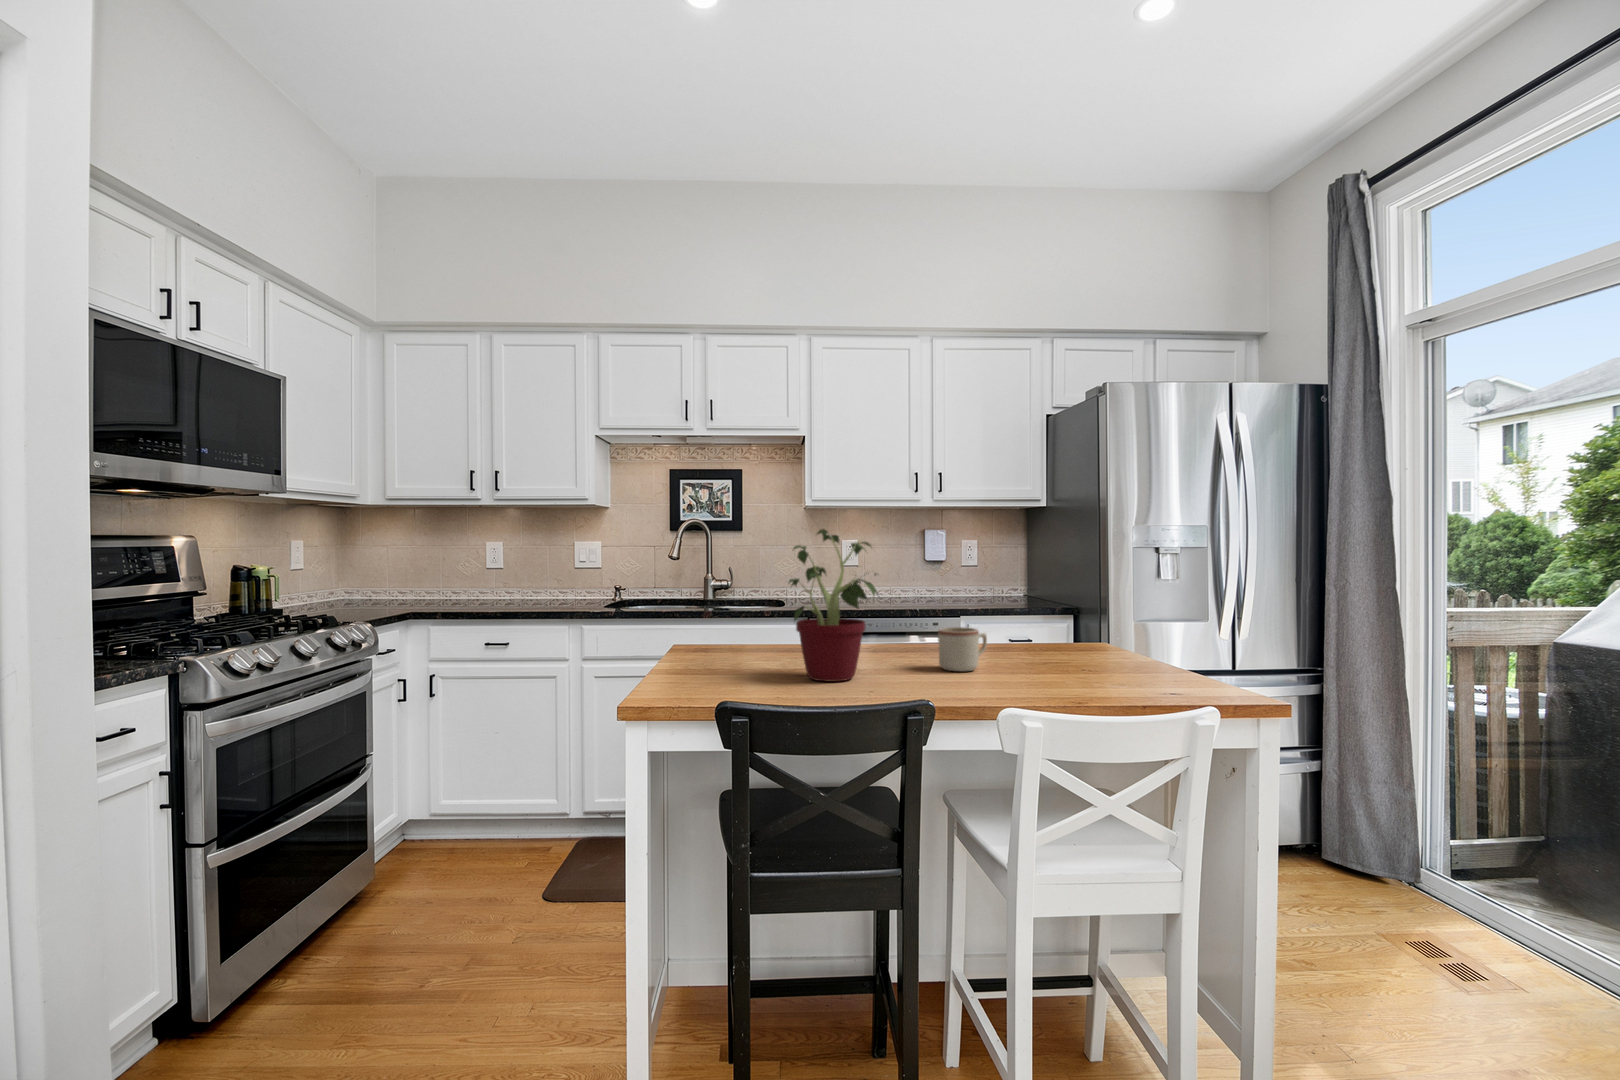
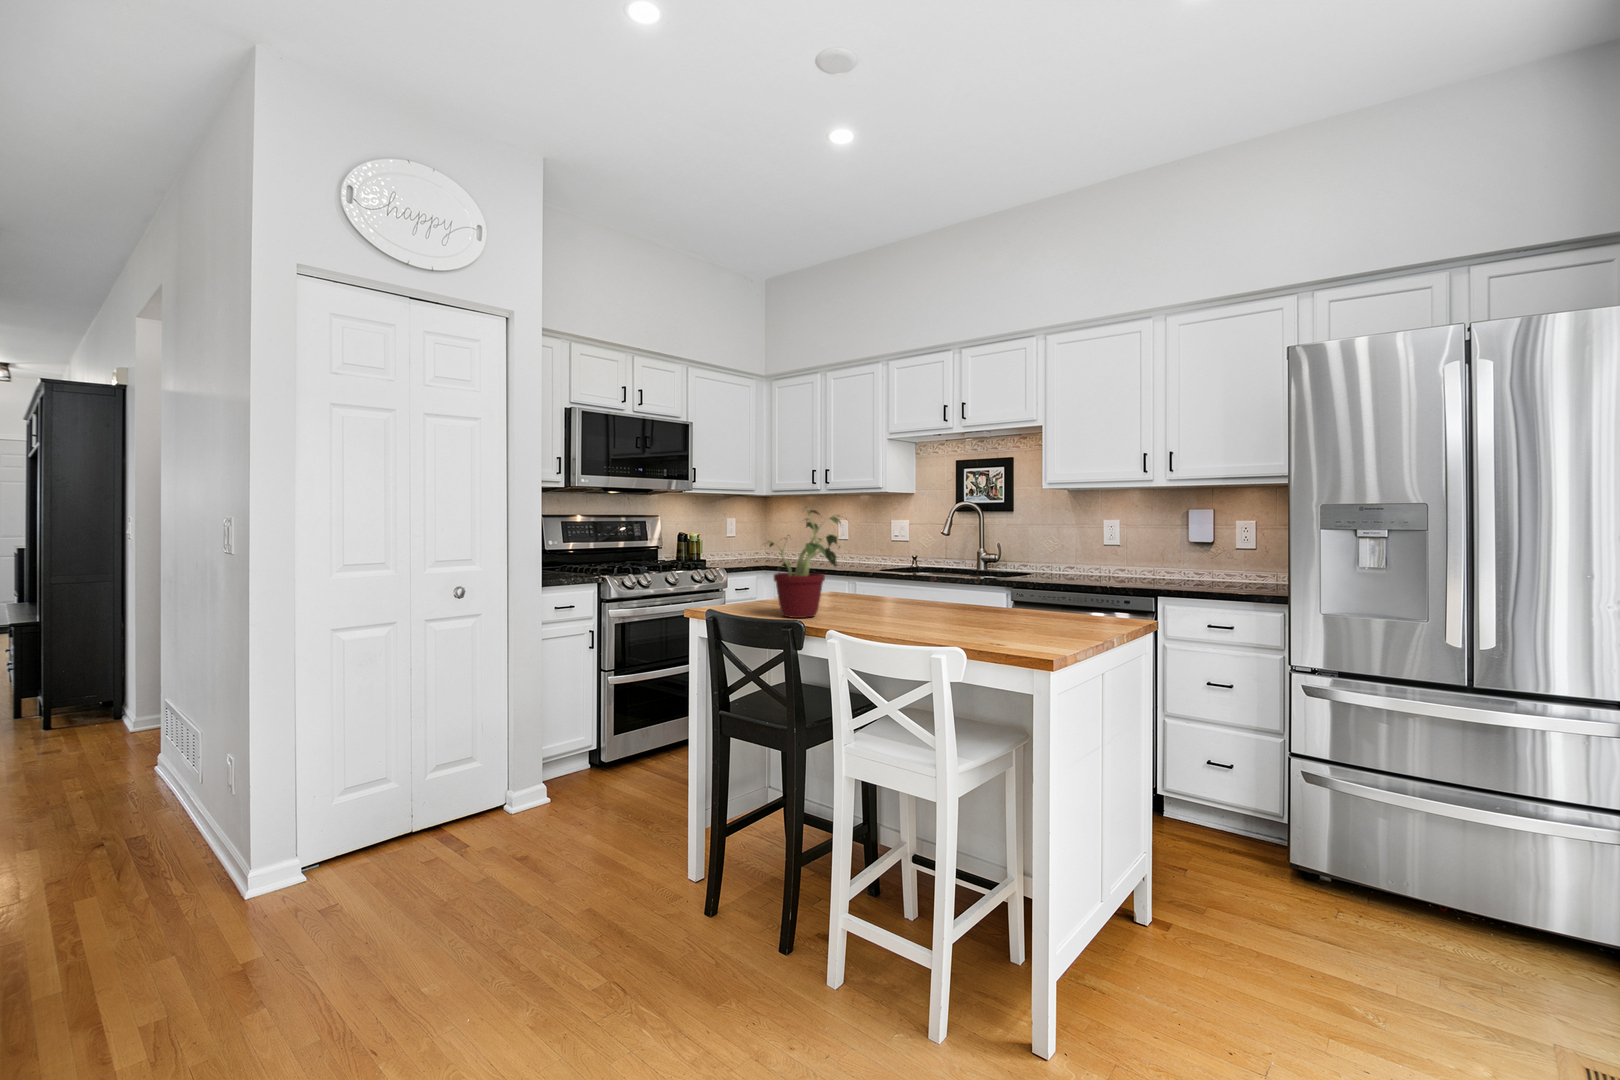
mug: present [938,627,987,671] -> none [892,588,937,625]

